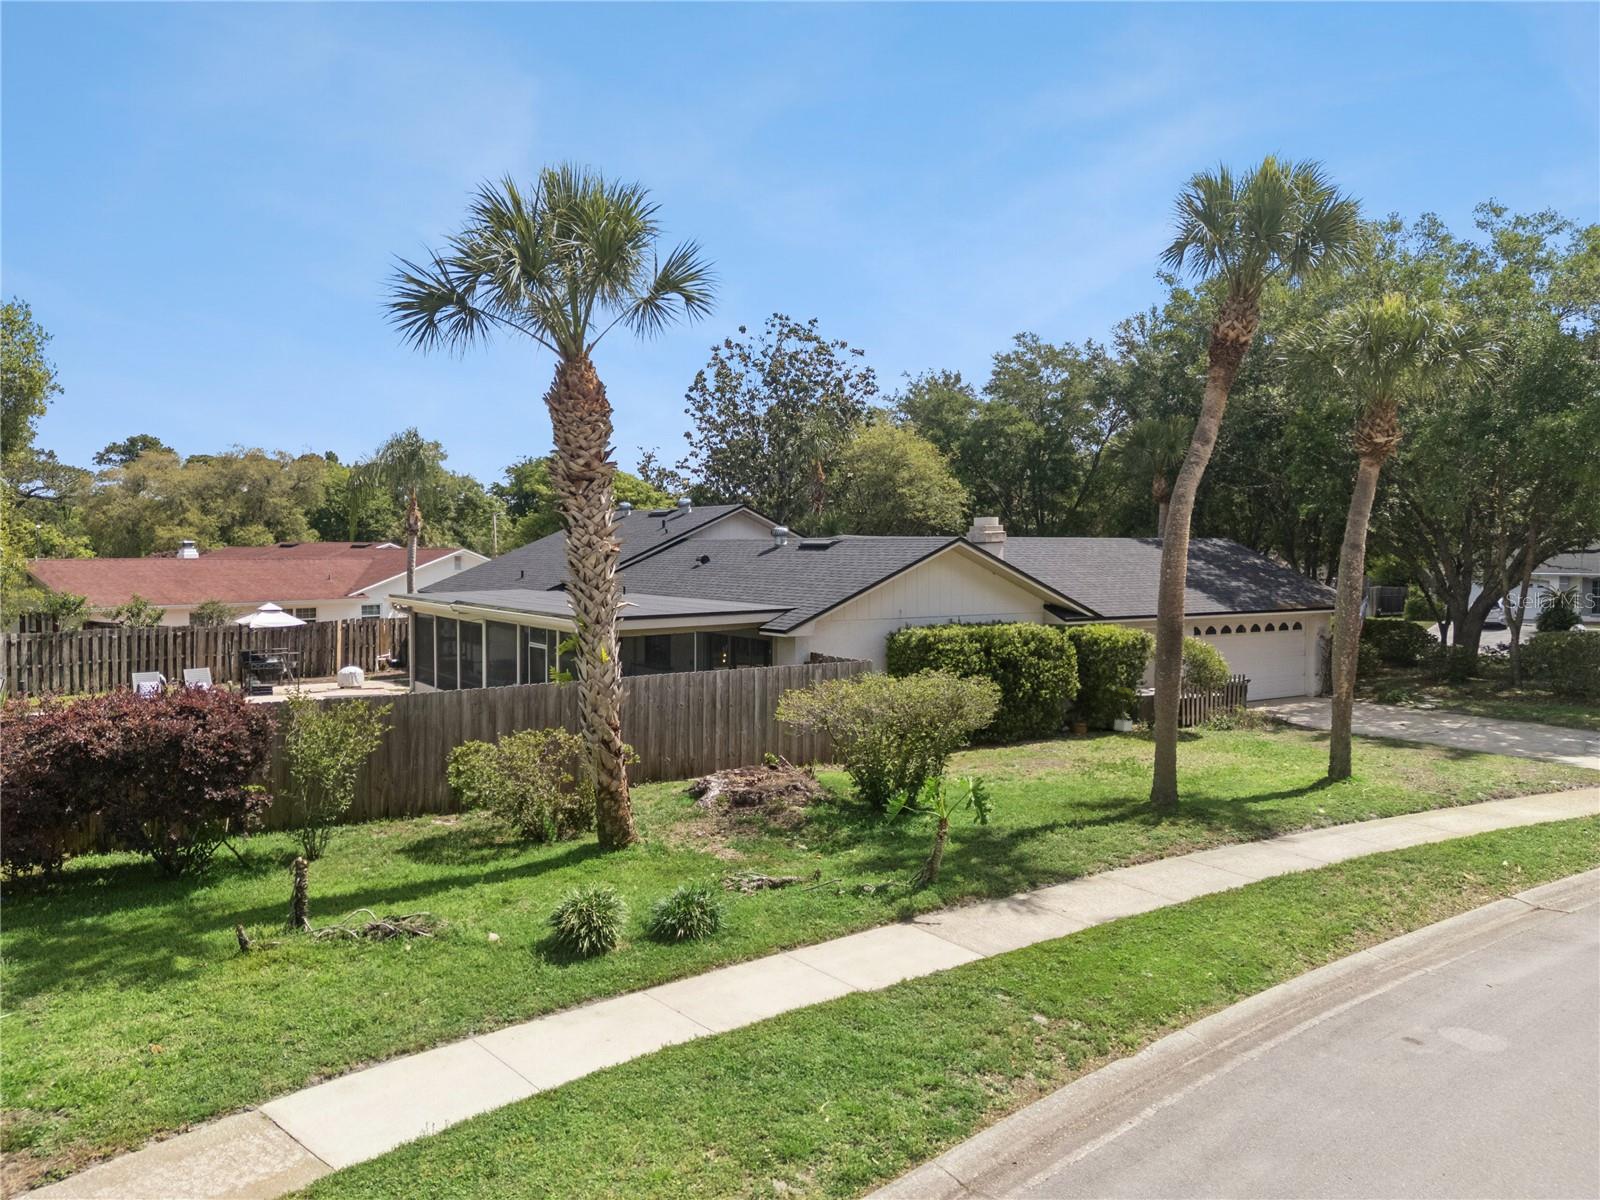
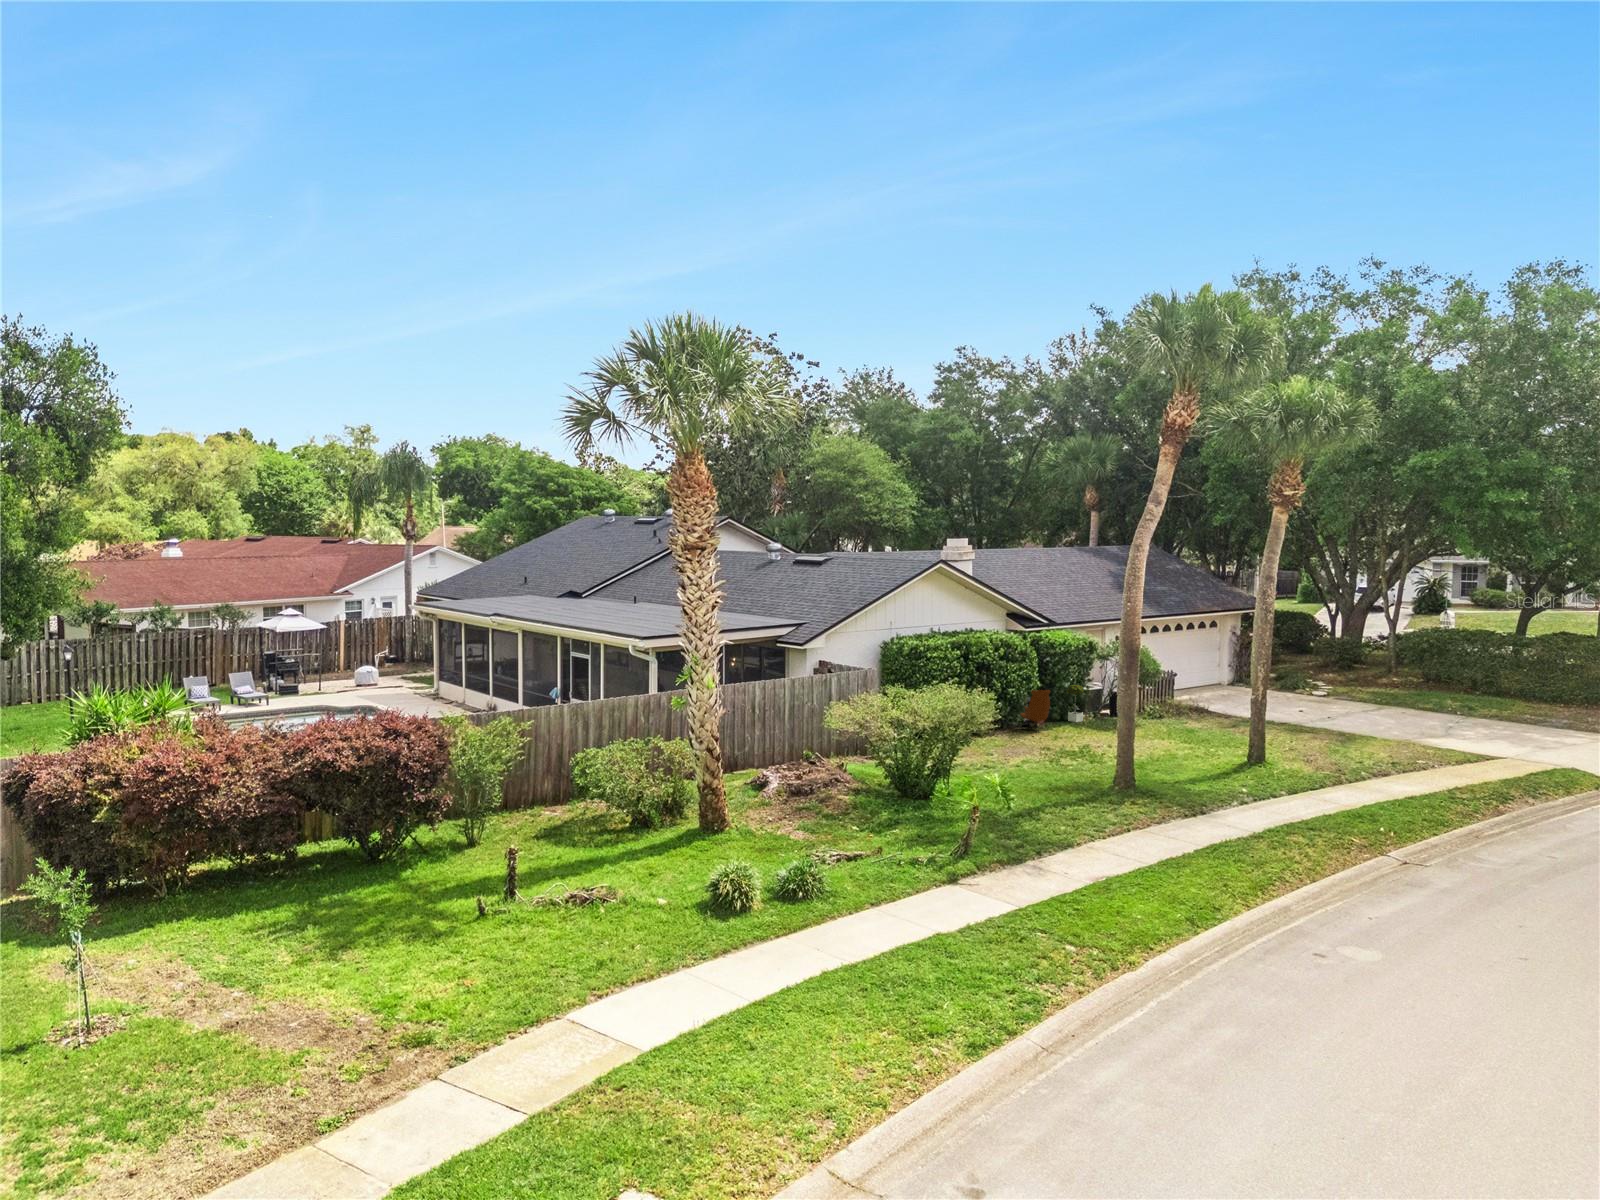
lounge chair: none [1054,691,1090,741] -> present [1021,690,1050,729]

